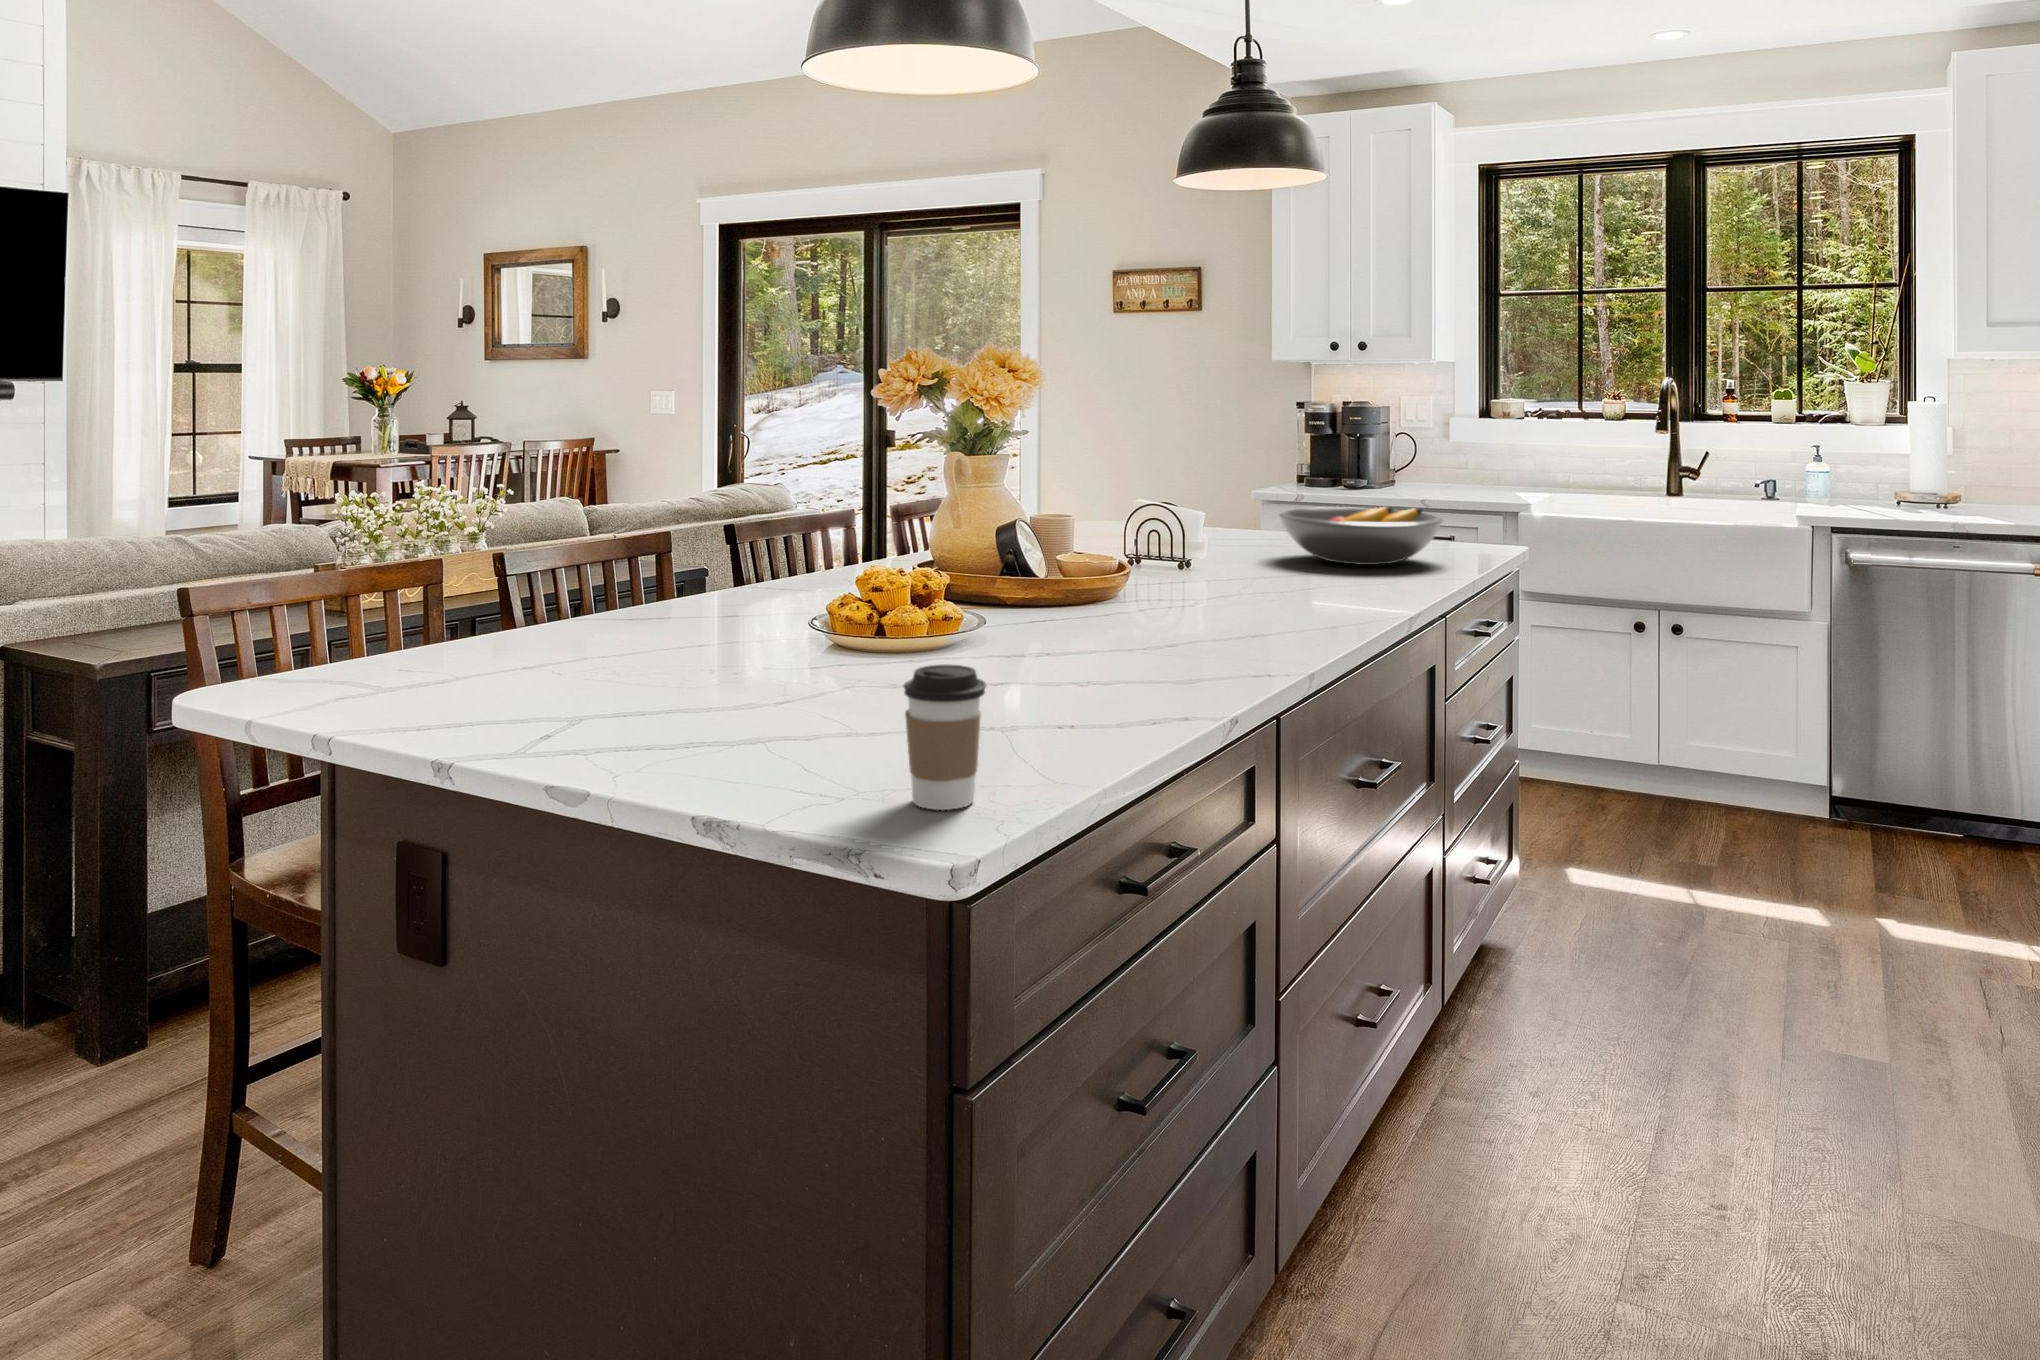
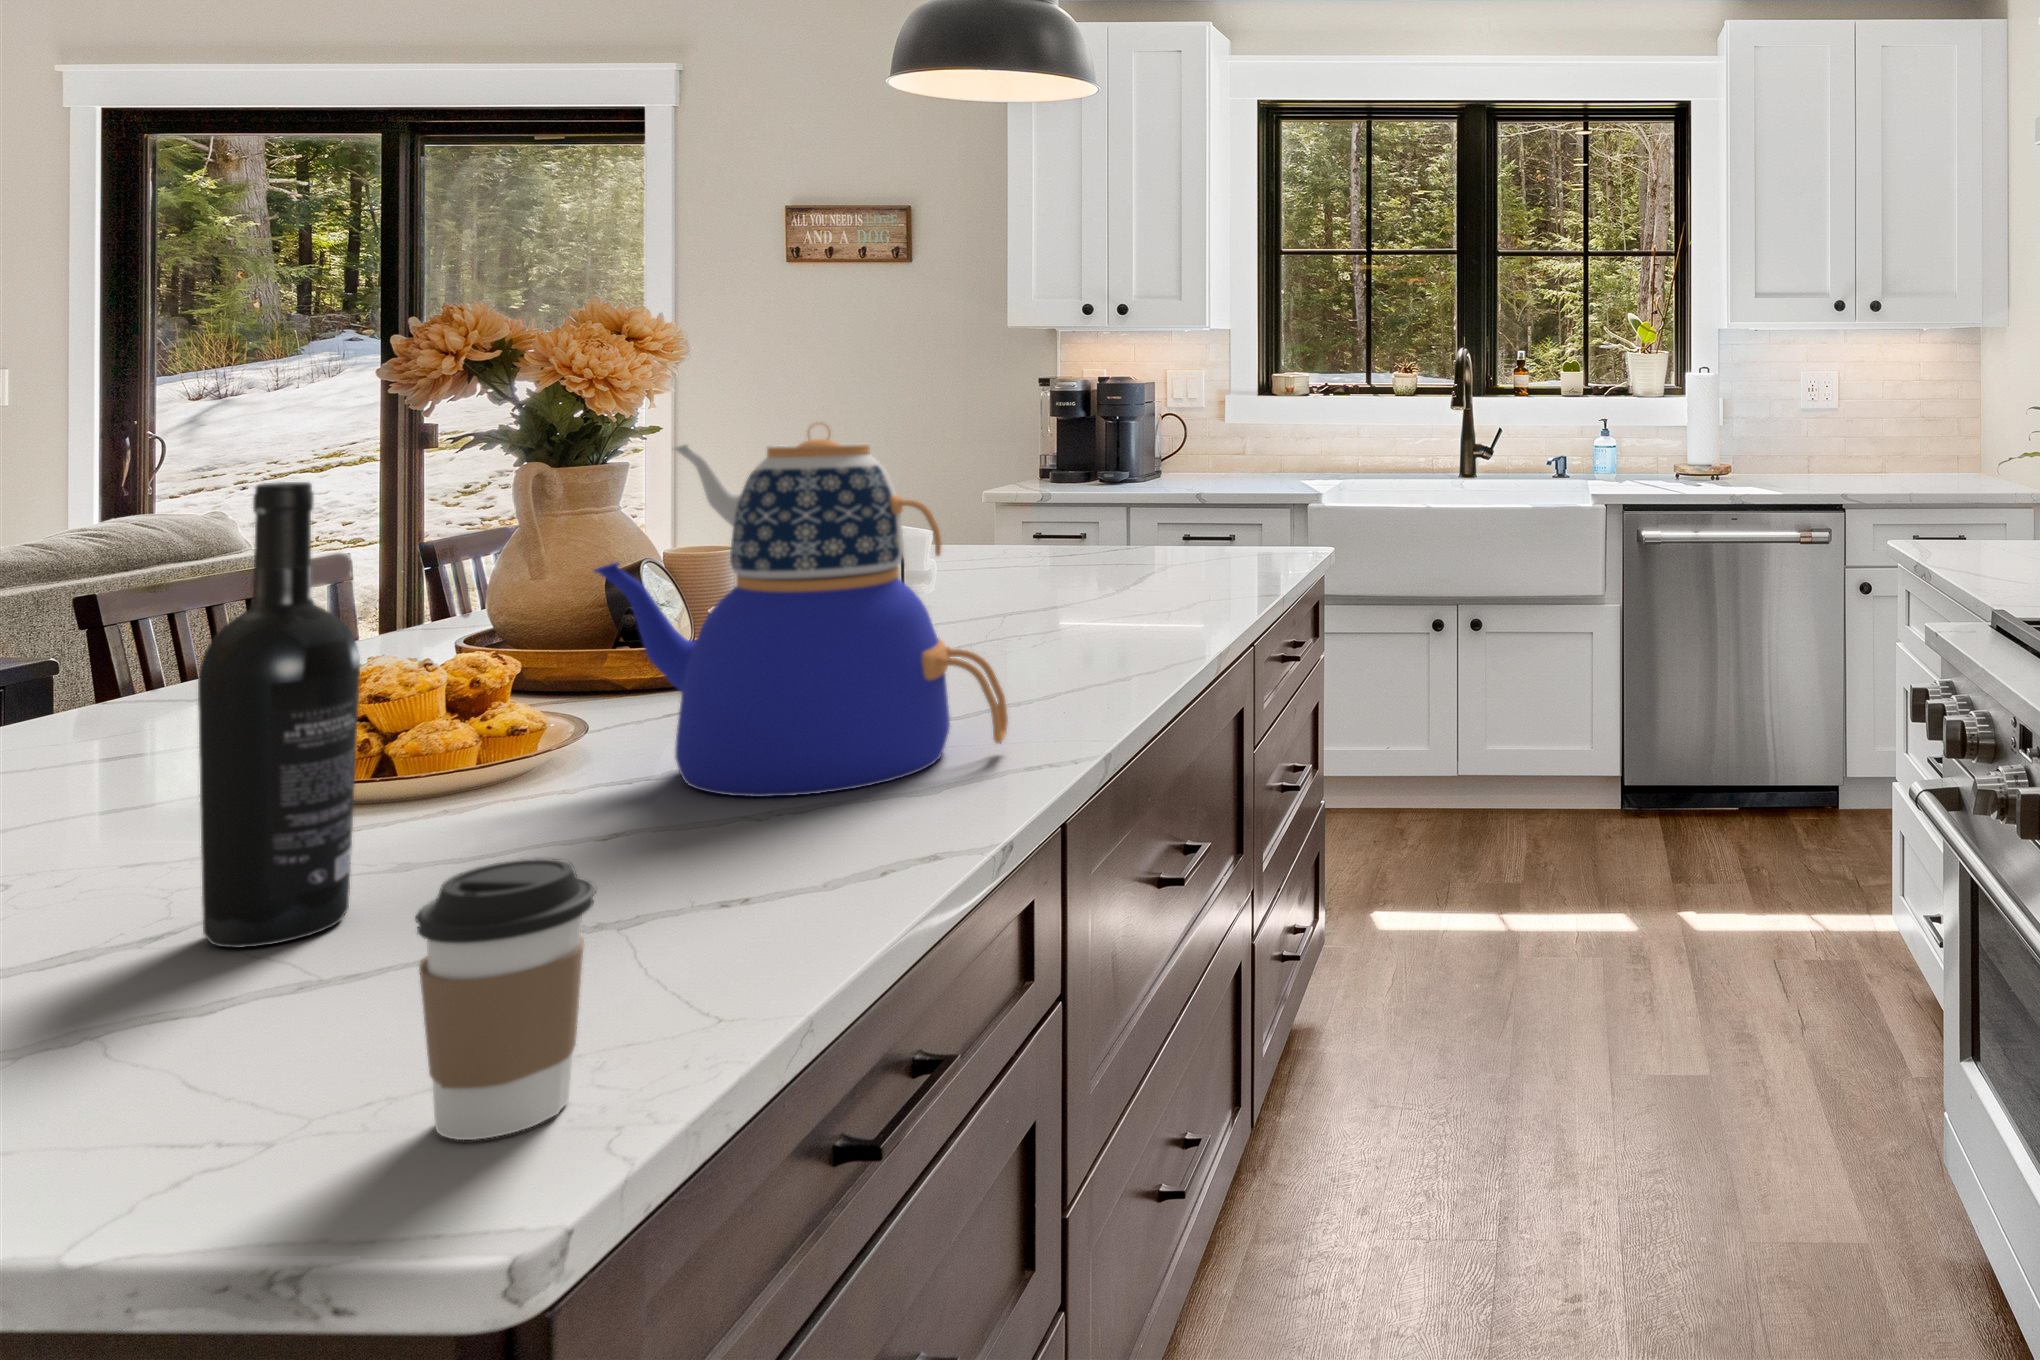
teapot: none [988,429,1237,673] -> present [594,422,1008,797]
wine bottle: none [803,455,874,710] -> present [198,482,360,948]
fruit bowl: present [1279,506,1443,565] -> none [1038,509,1249,585]

